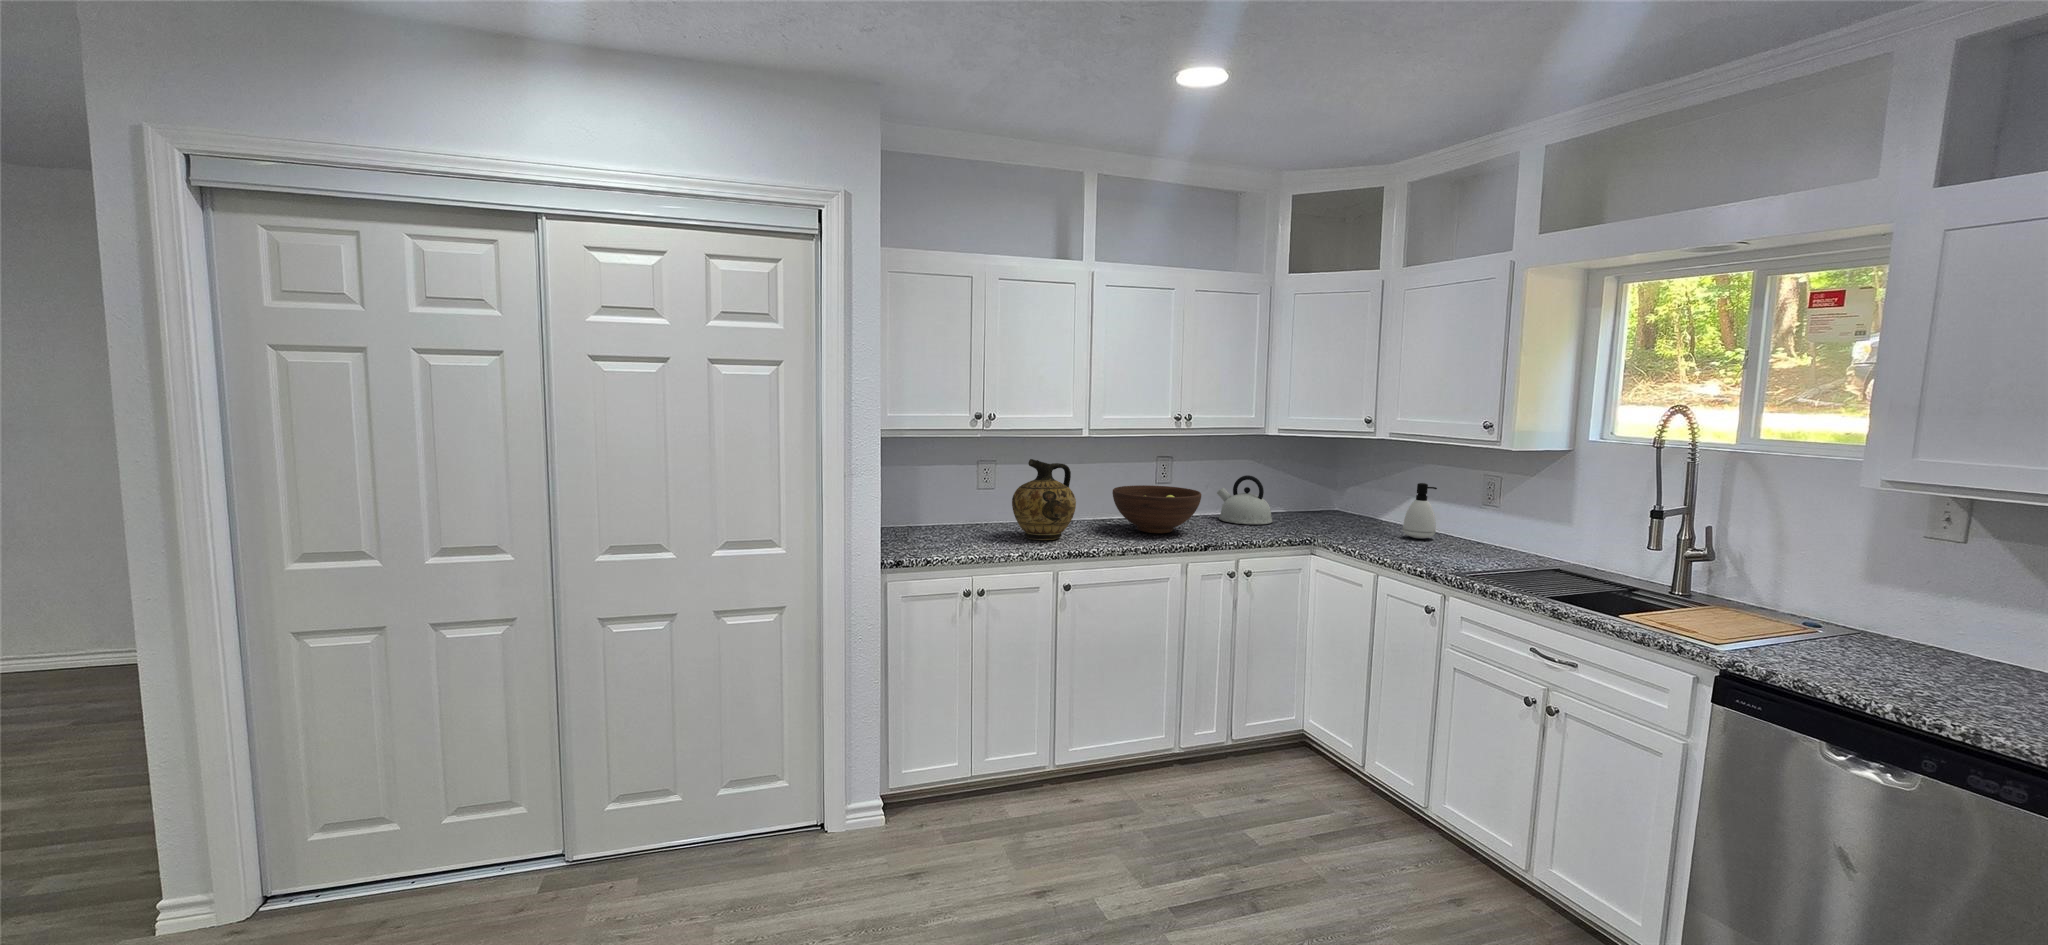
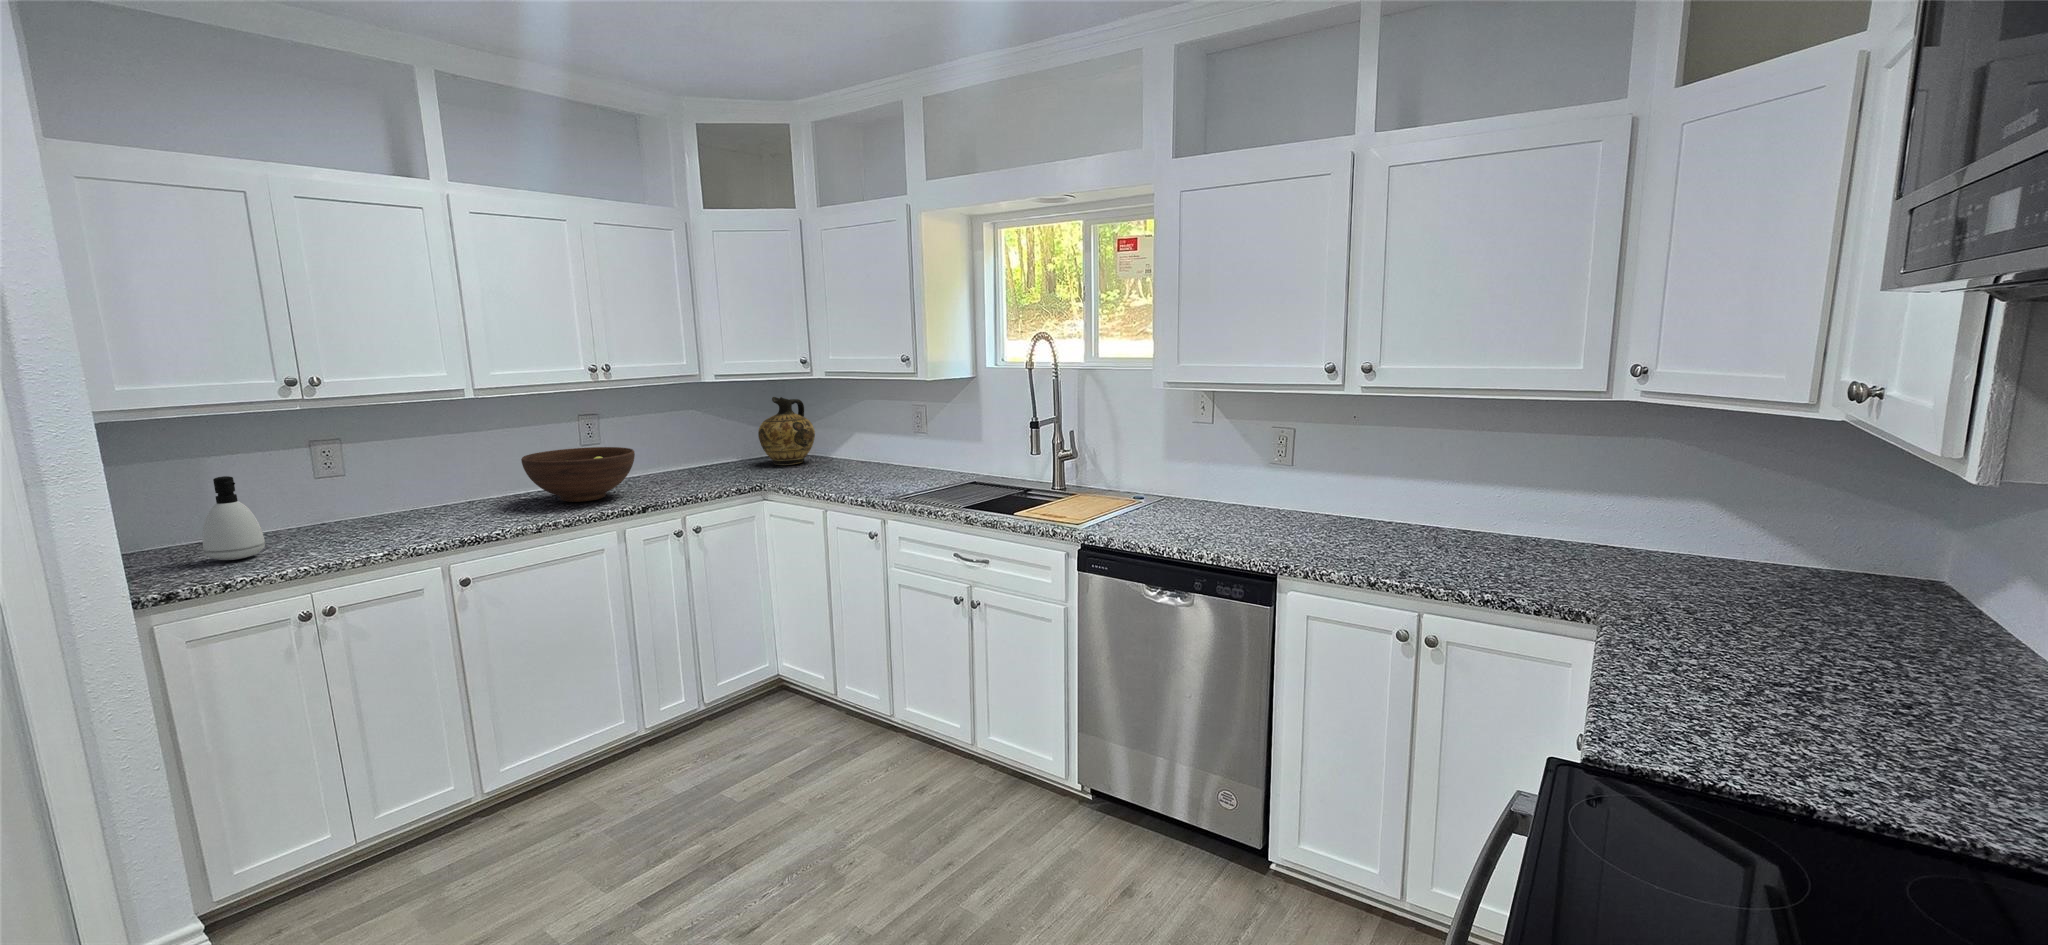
ceramic jug: present [1012,459,1076,540] -> present [758,397,815,465]
kettle: present [1217,475,1273,525] -> none [658,426,723,478]
soap dispenser: present [1403,483,1437,539] -> present [202,476,265,560]

